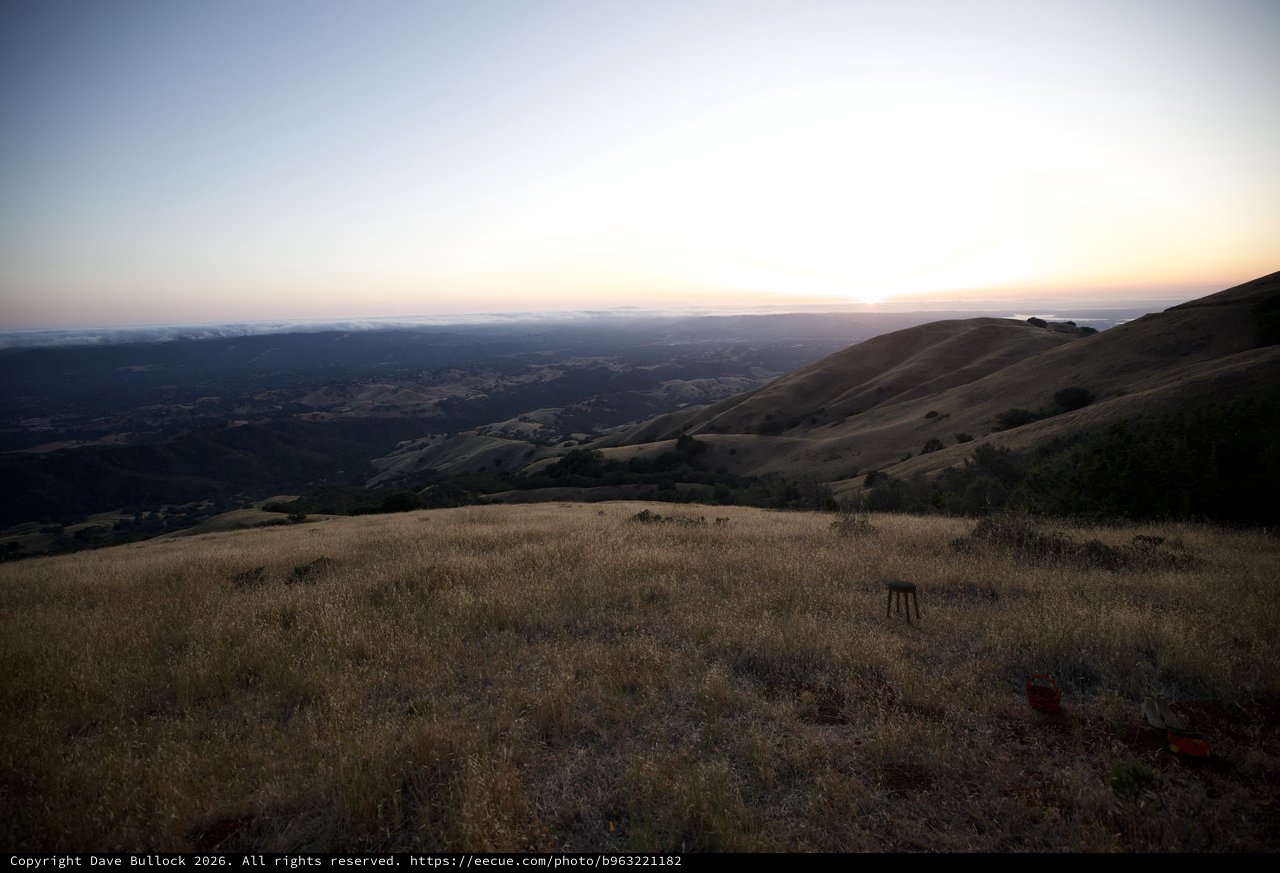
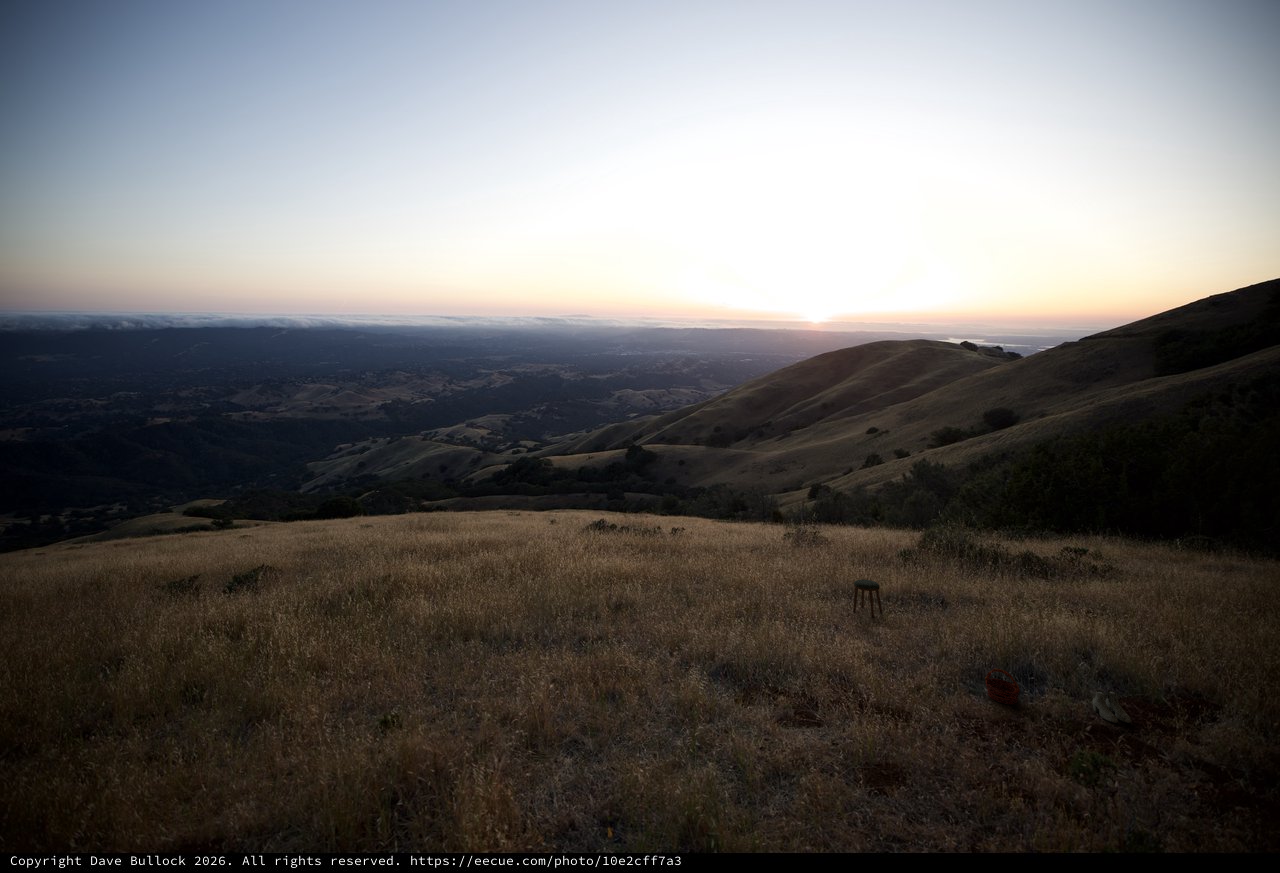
bag: present [1163,728,1210,758] -> none [1118,723,1163,752]

